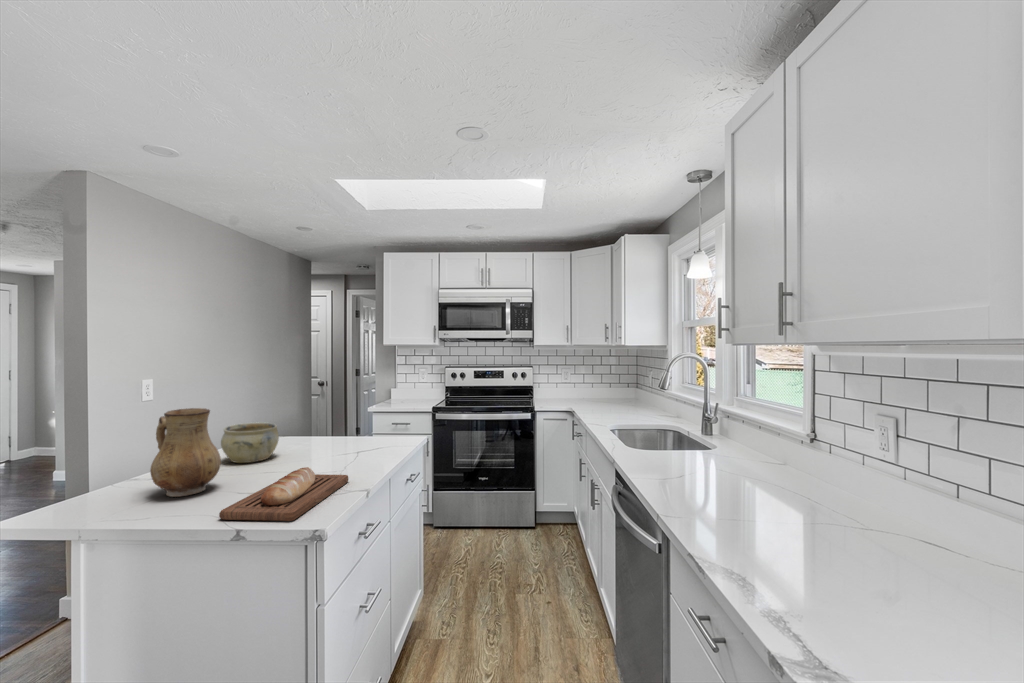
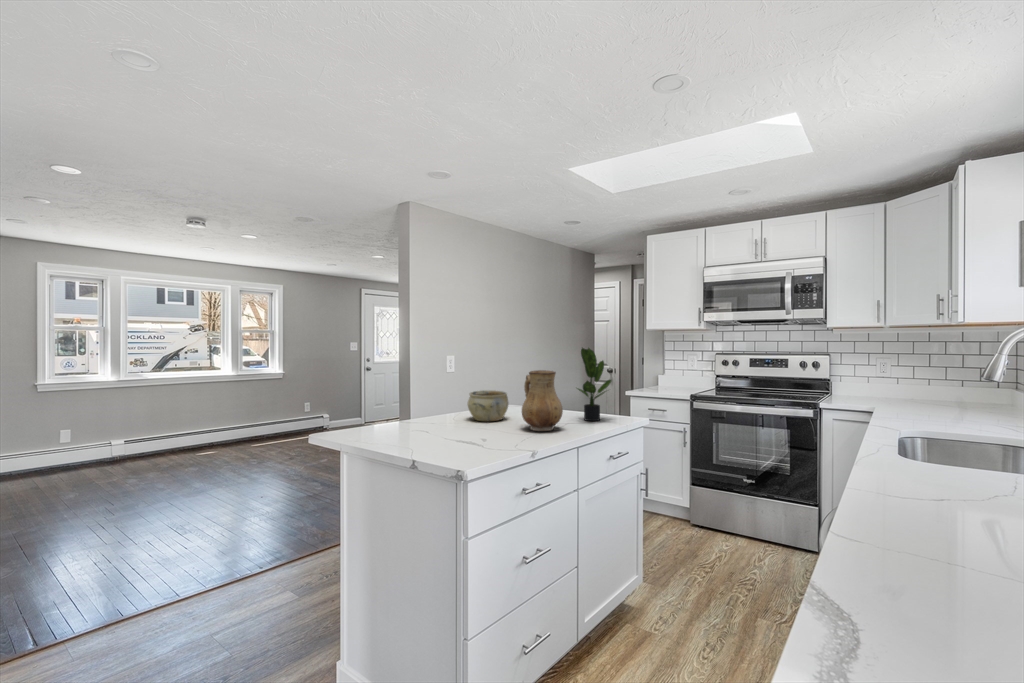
potted plant: none [356,367,399,445] -> present [577,348,612,421]
ceramic pitcher: present [150,408,221,497] -> present [522,370,563,431]
bread loaf: present [219,467,348,521] -> none [425,427,533,463]

